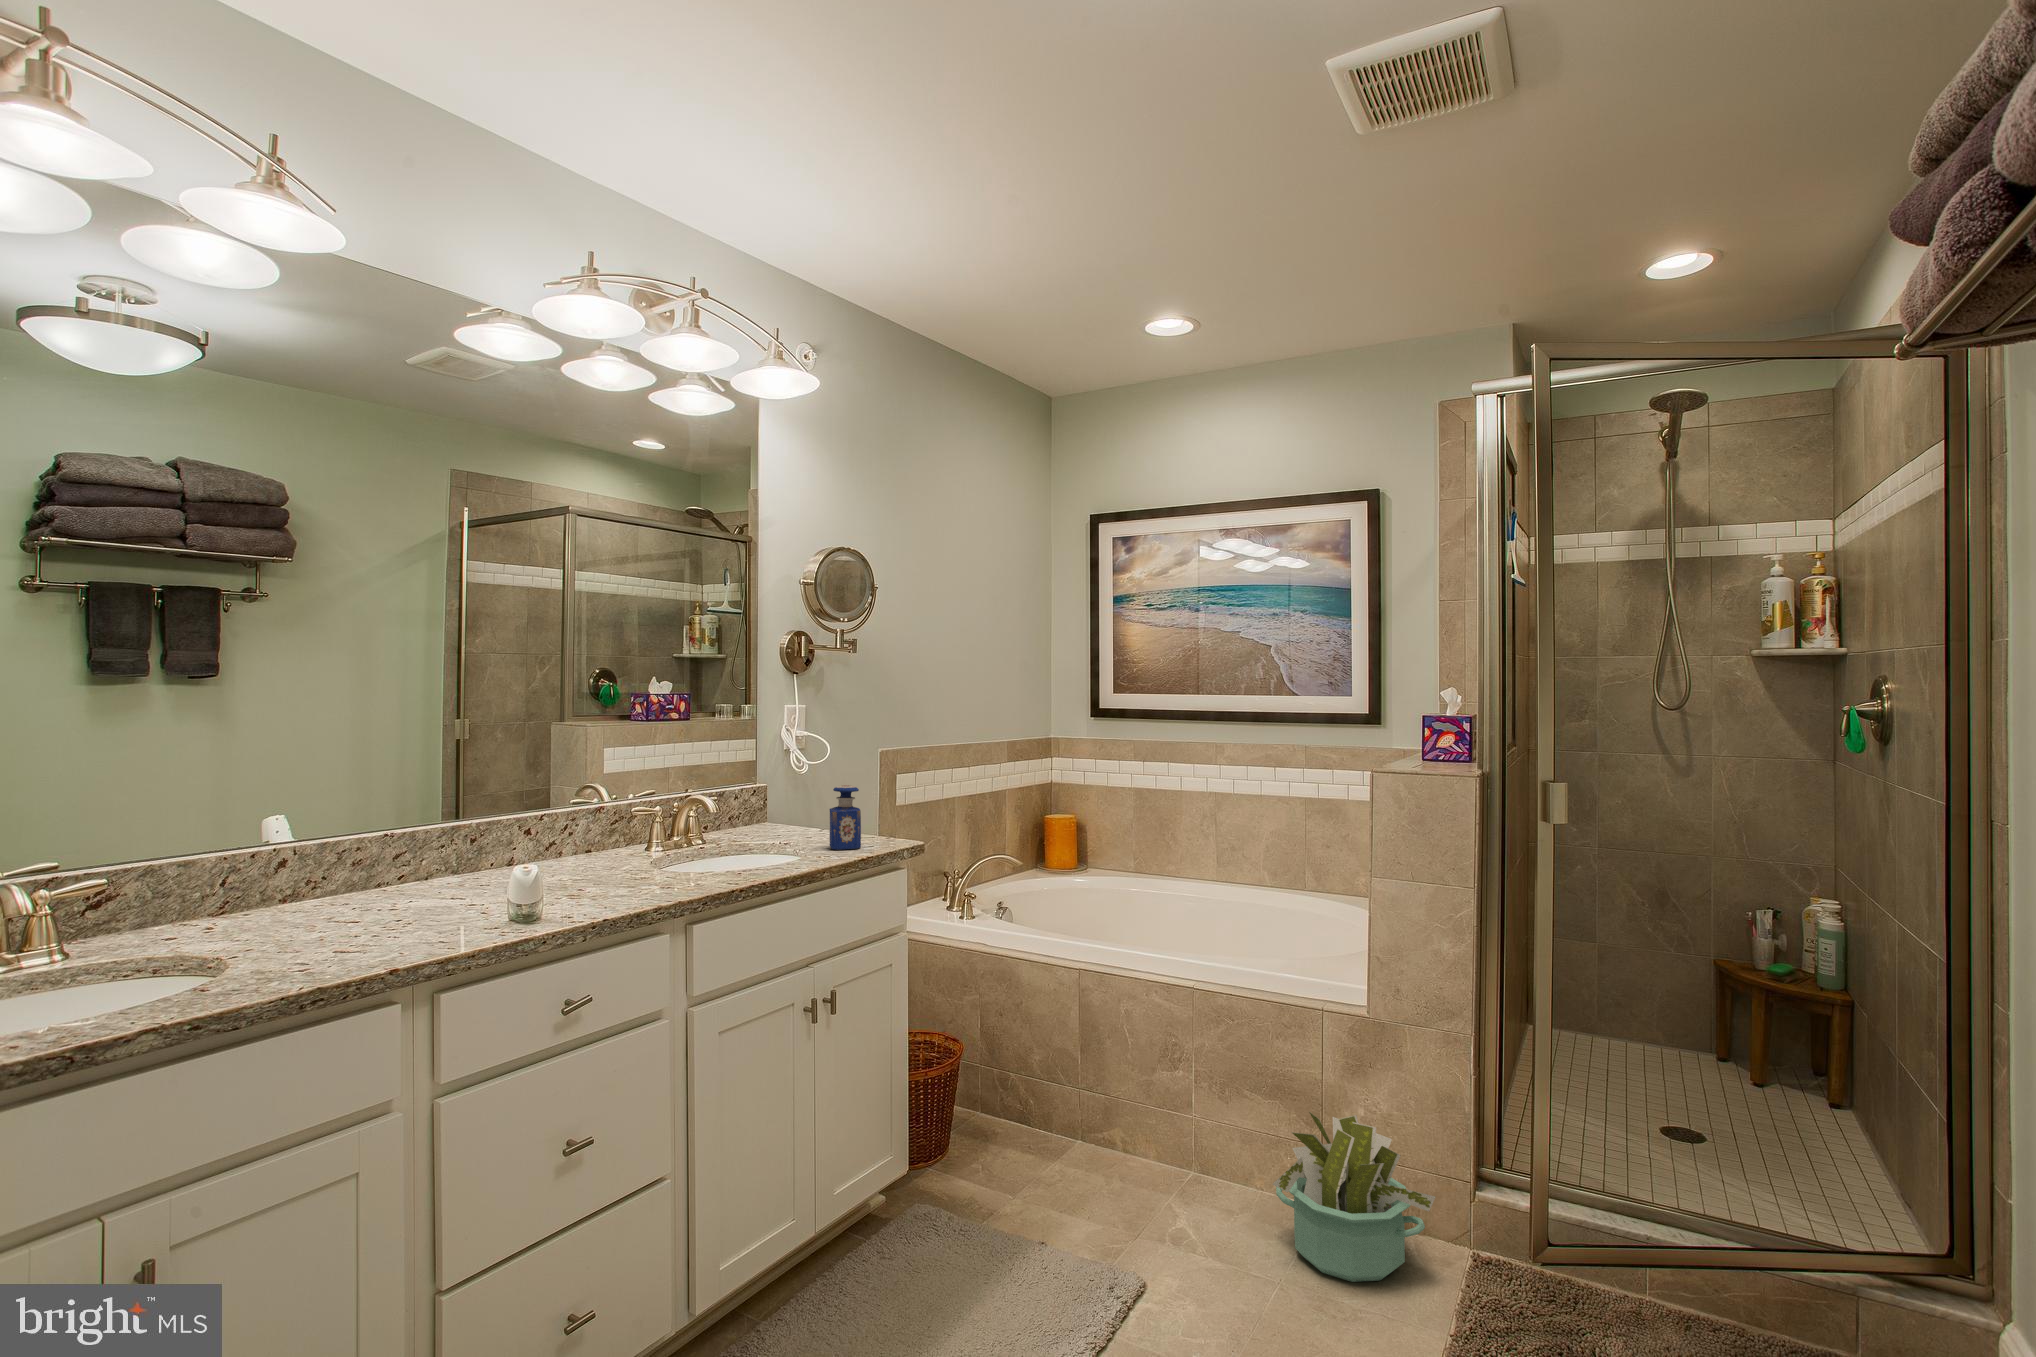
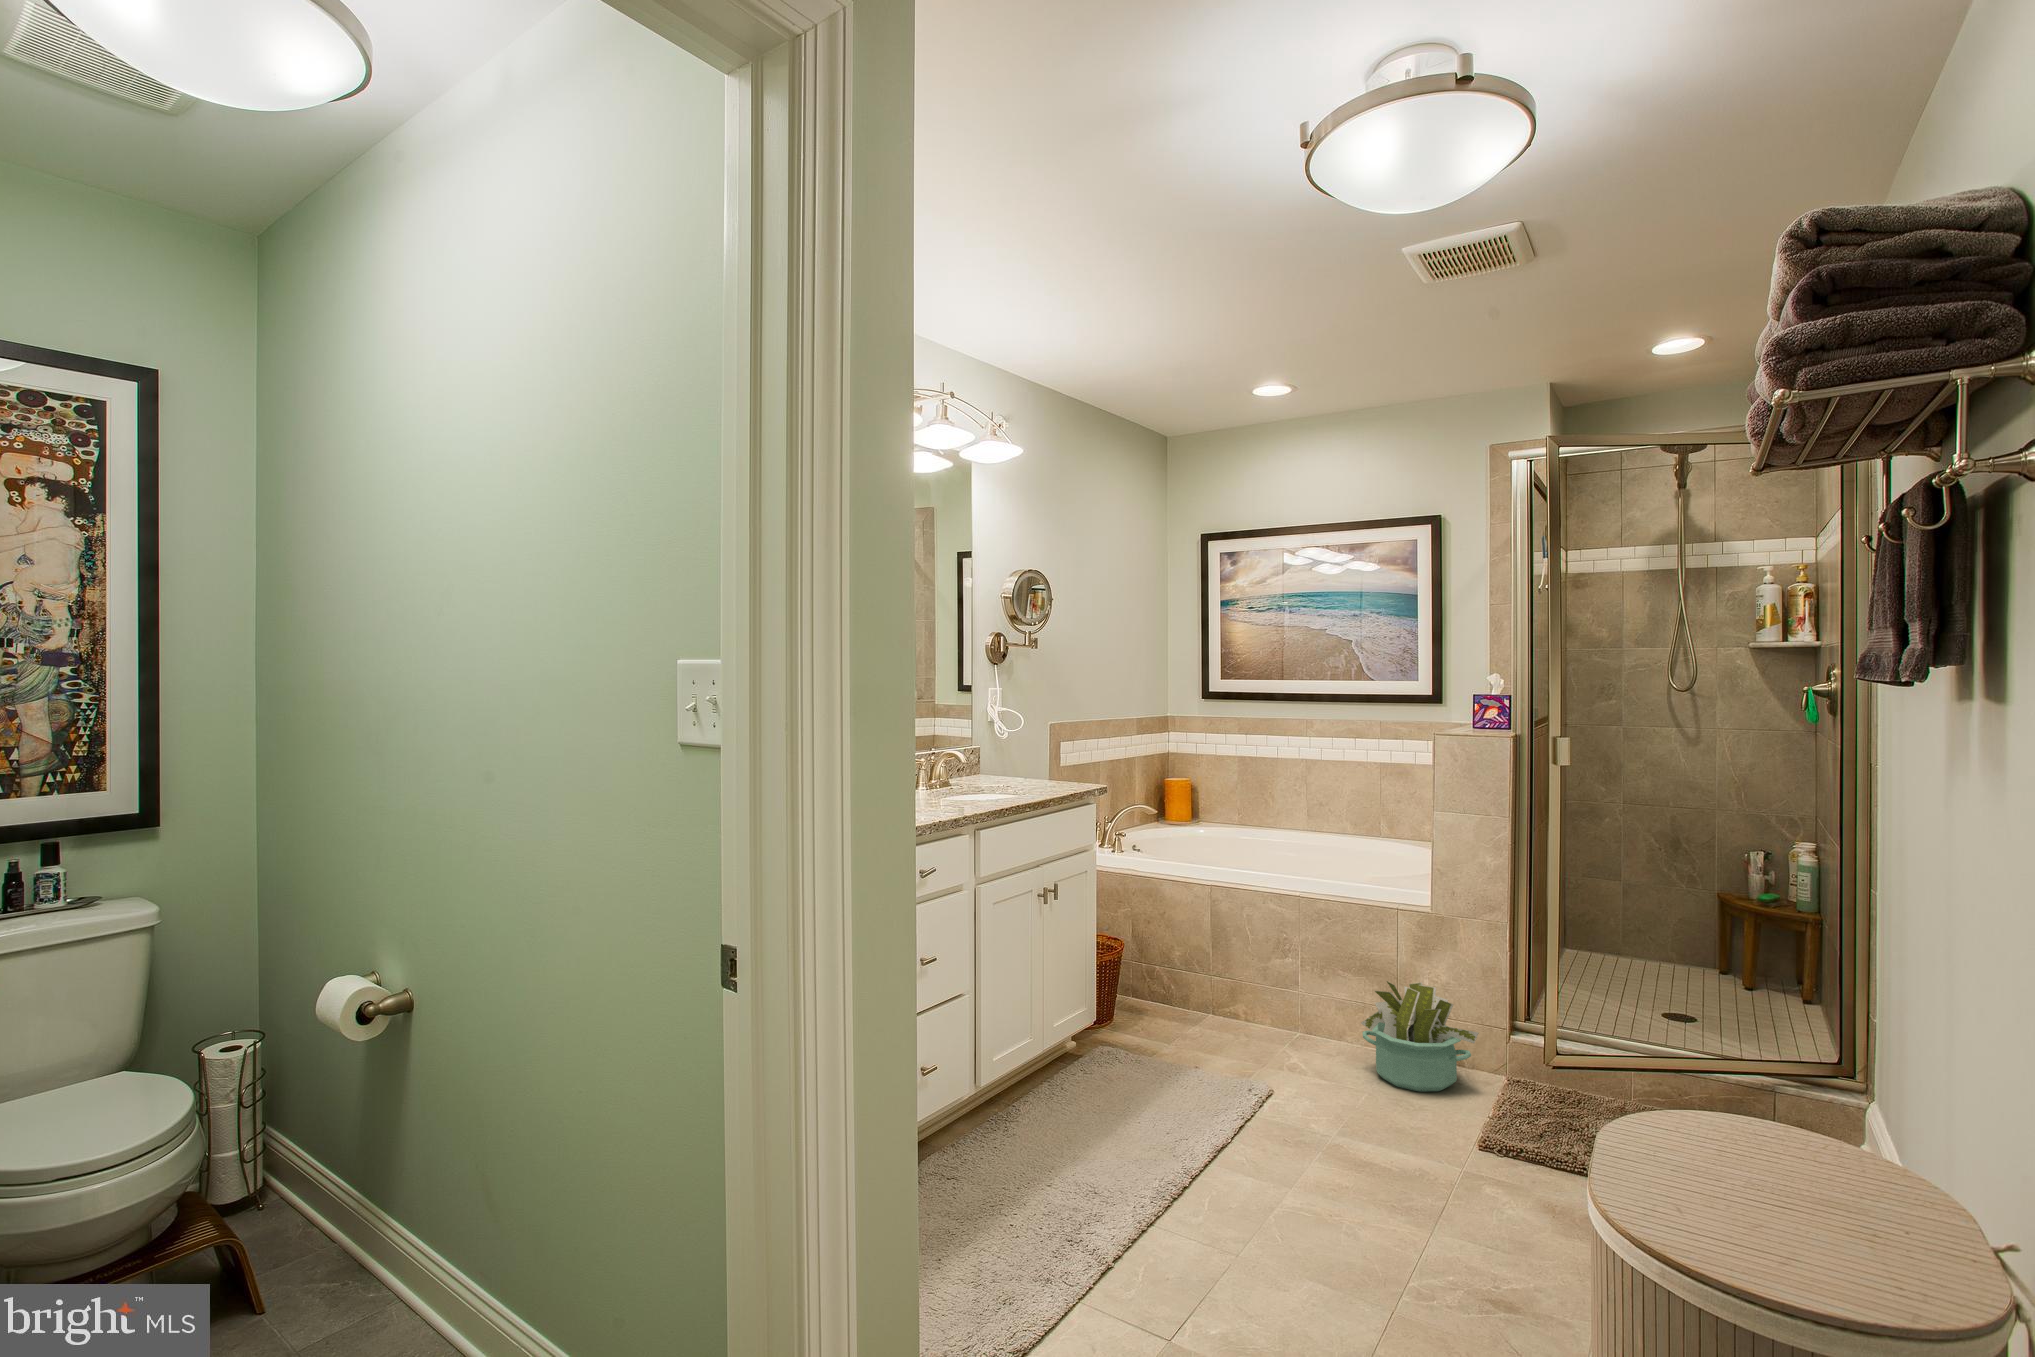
perfume bottle: present [830,785,861,850] -> none [1038,744,1062,789]

